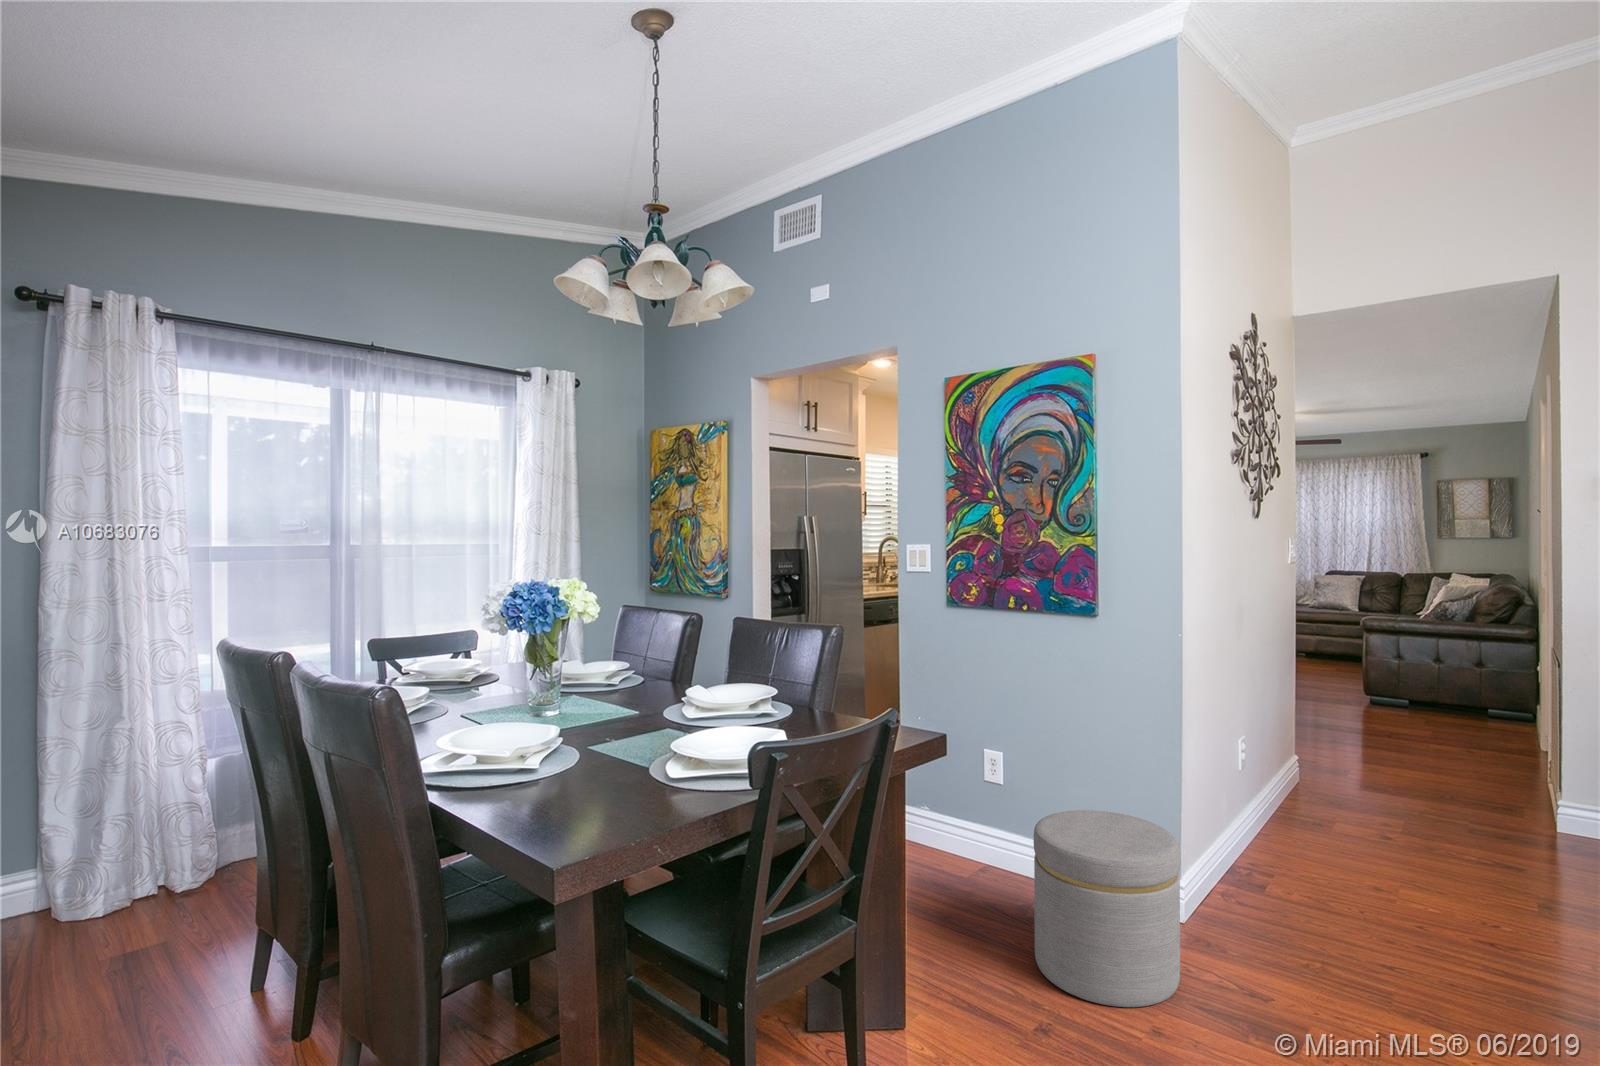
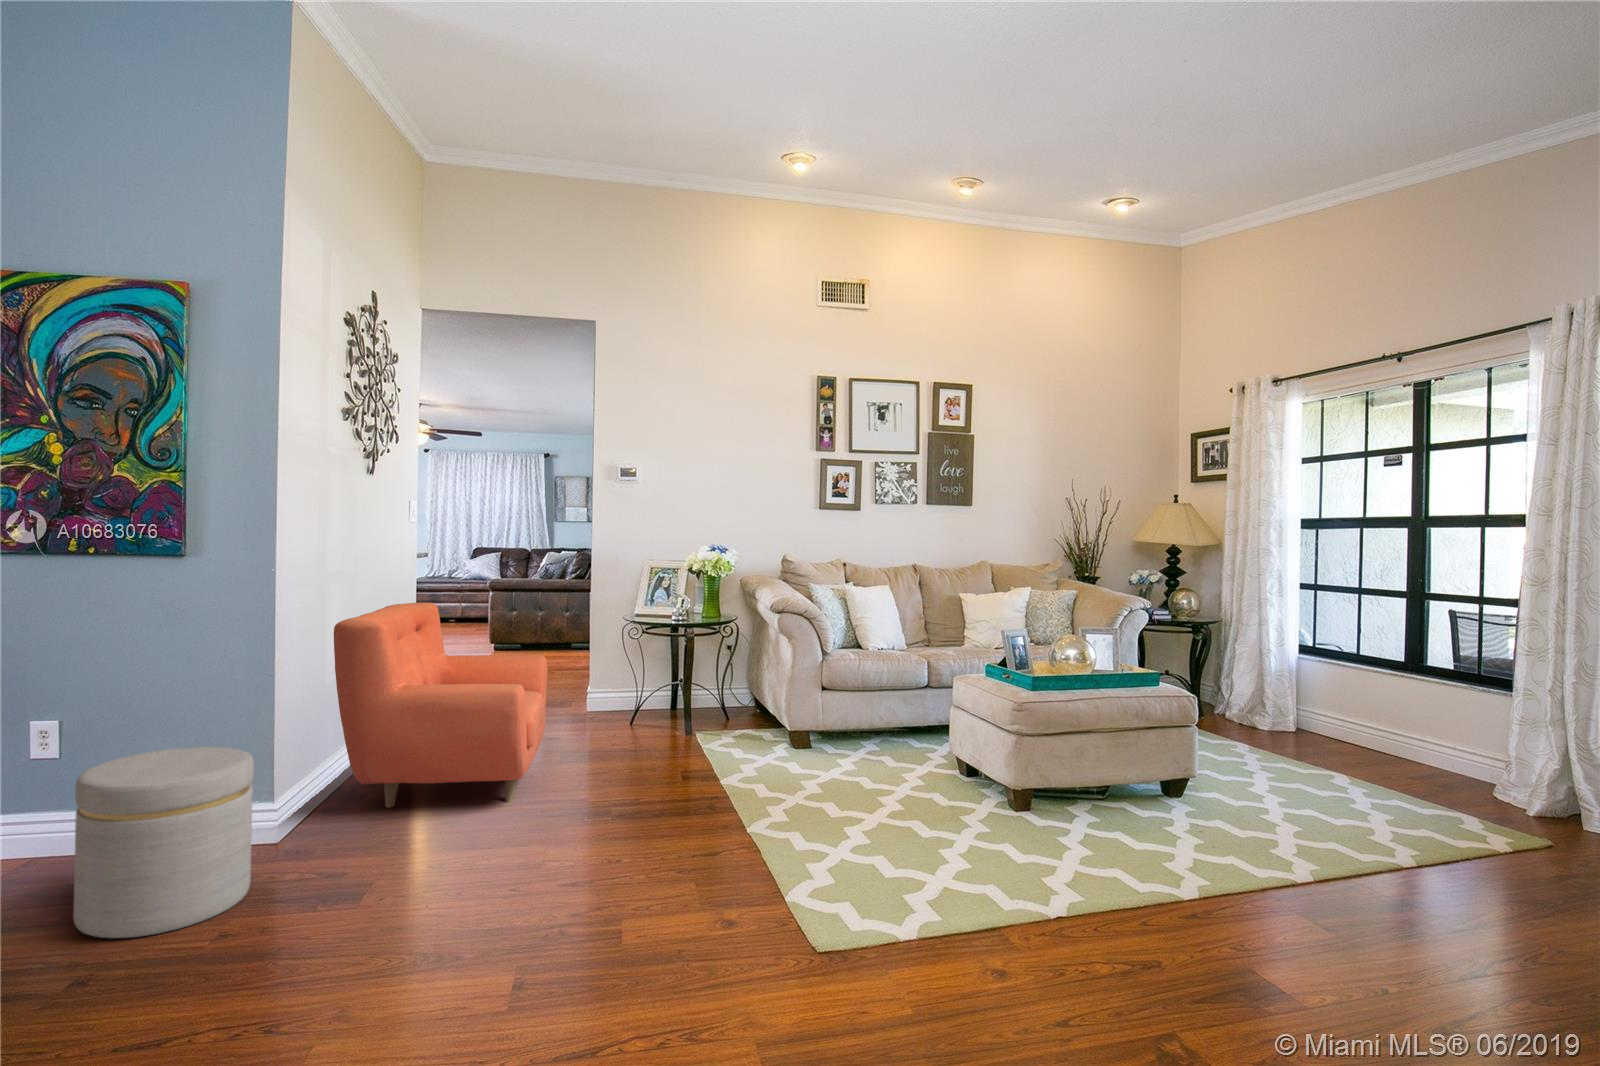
armchair: none [1239,666,1520,960] -> present [334,602,548,808]

